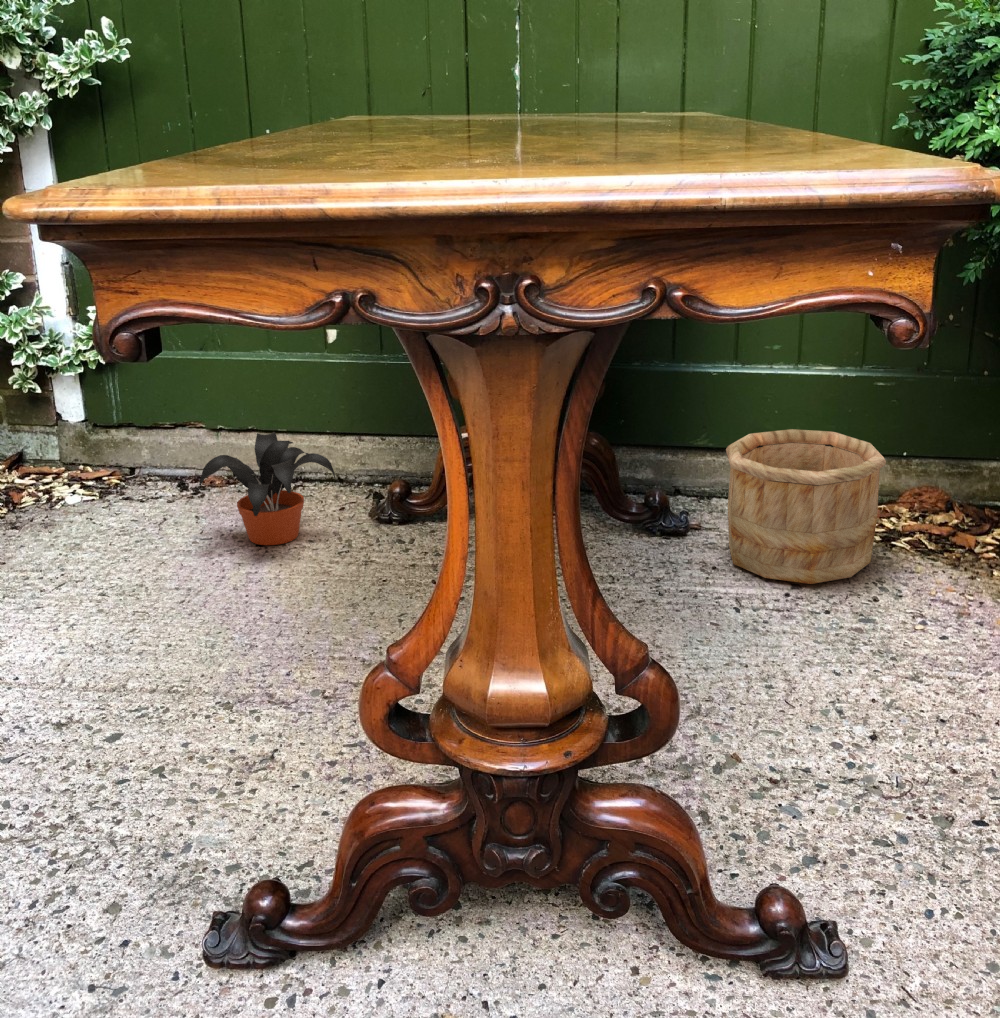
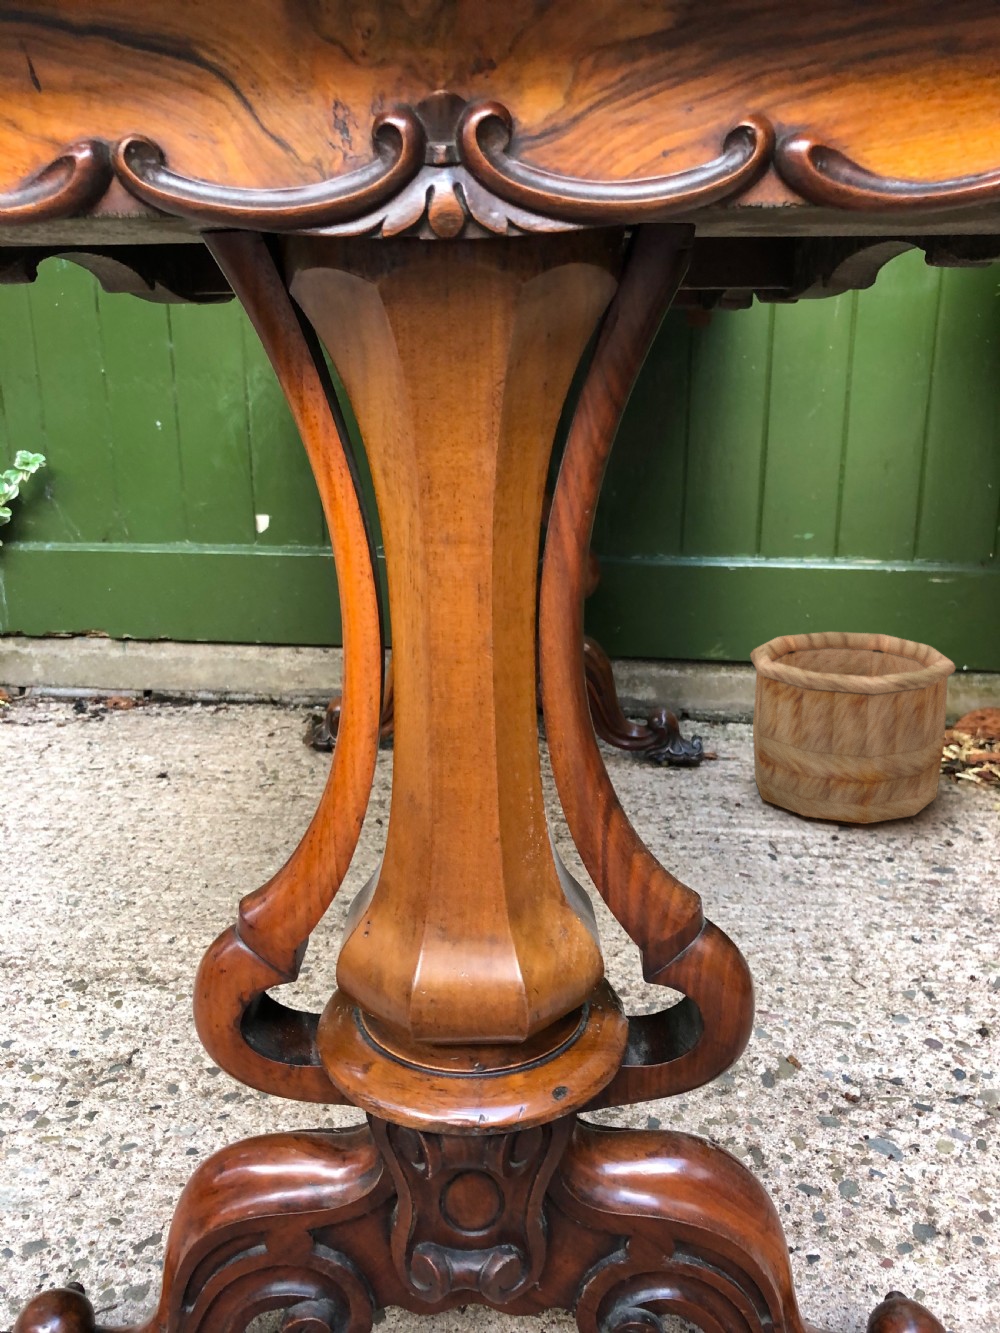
potted plant: present [199,432,335,545] -> none [83,635,259,776]

